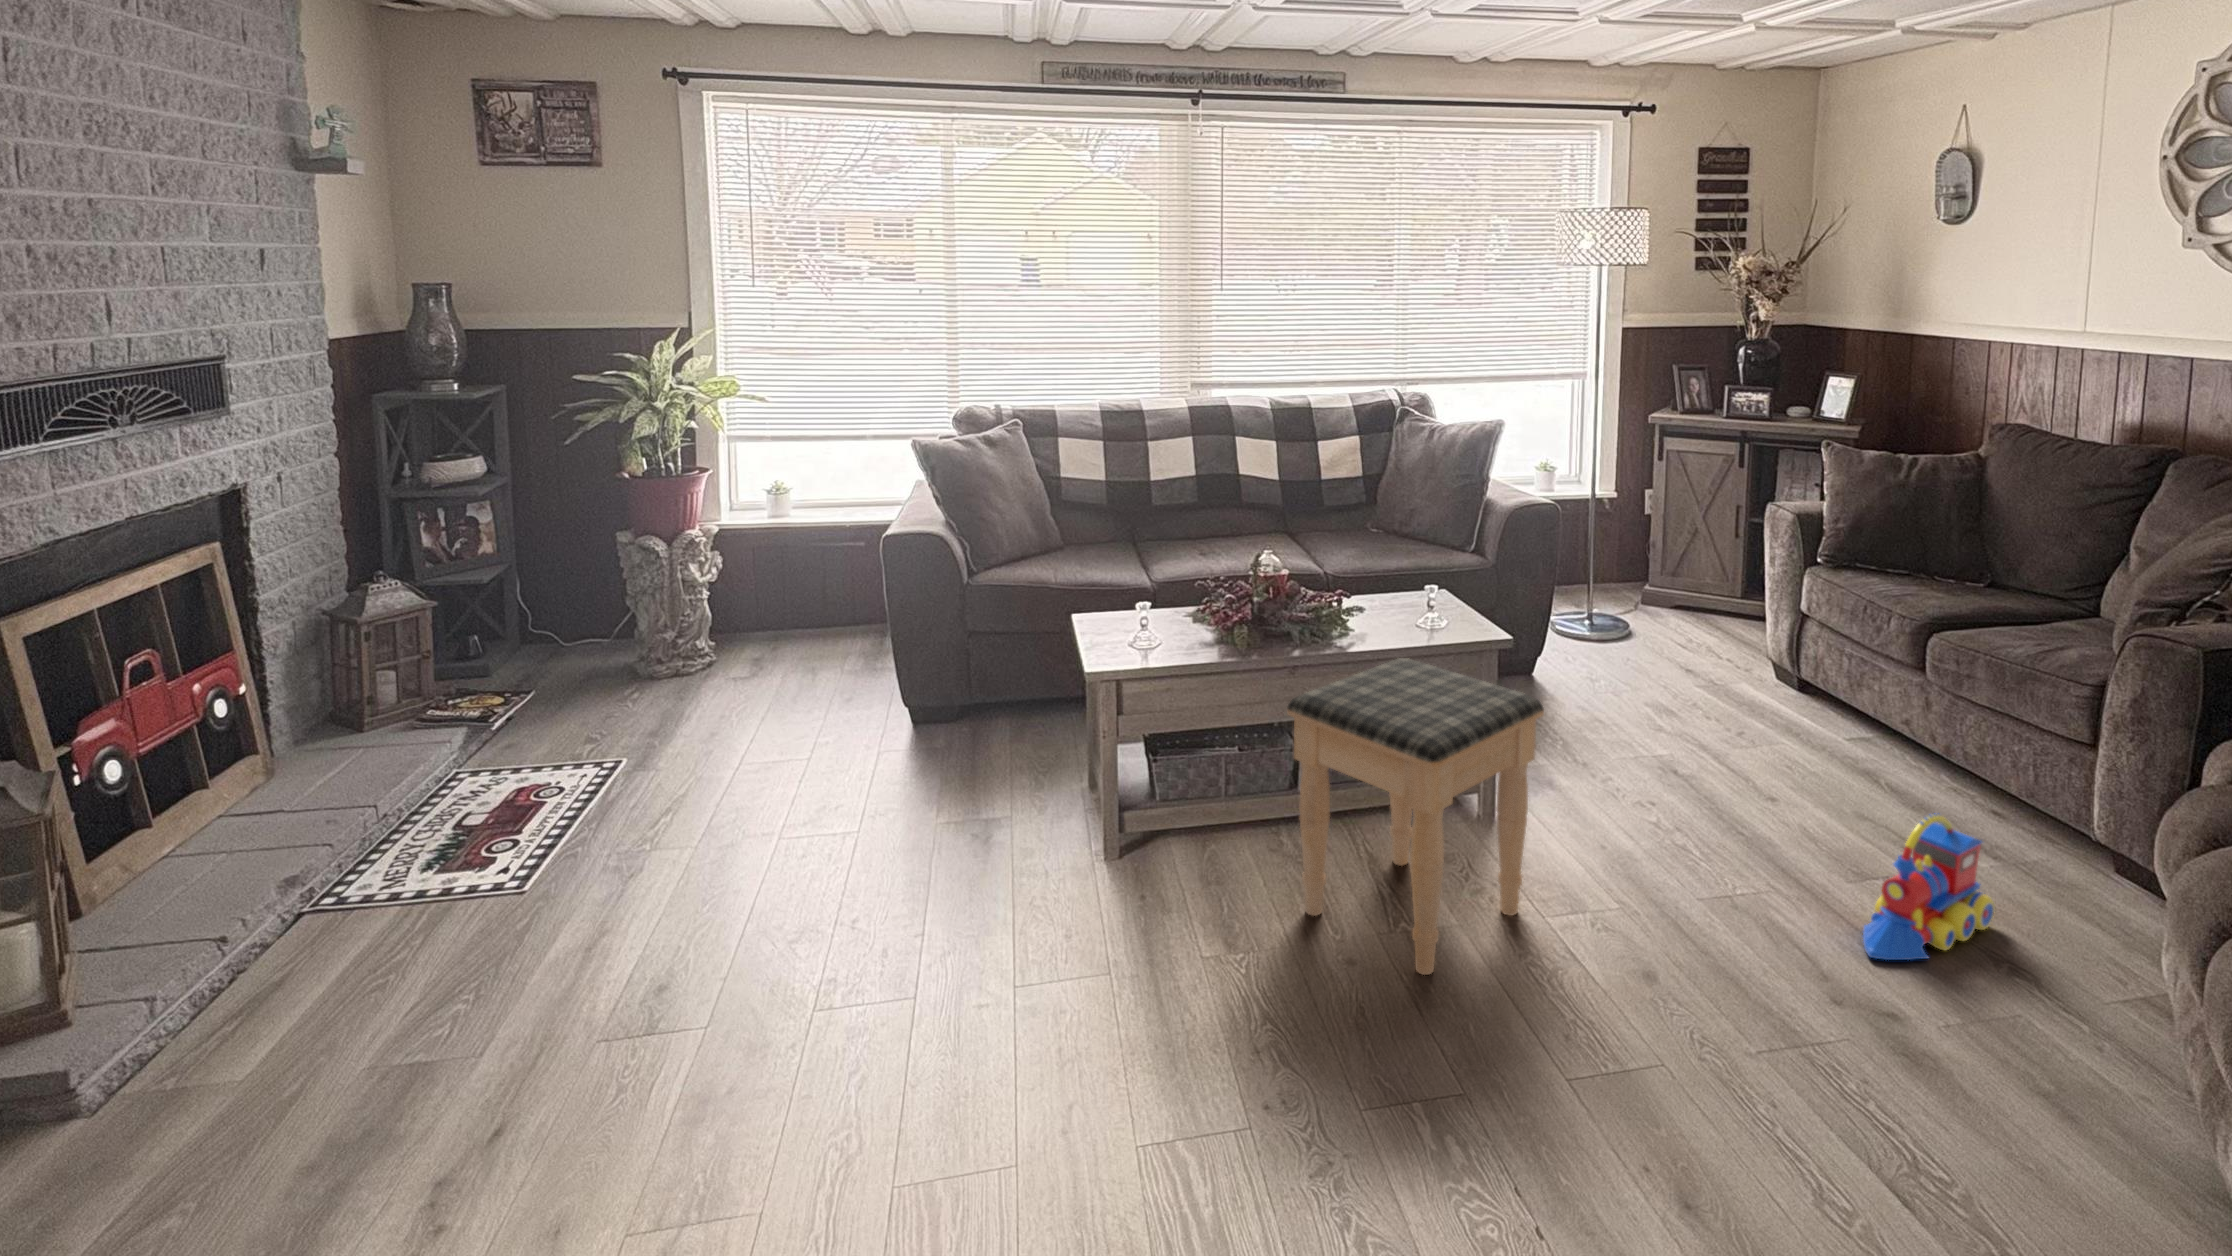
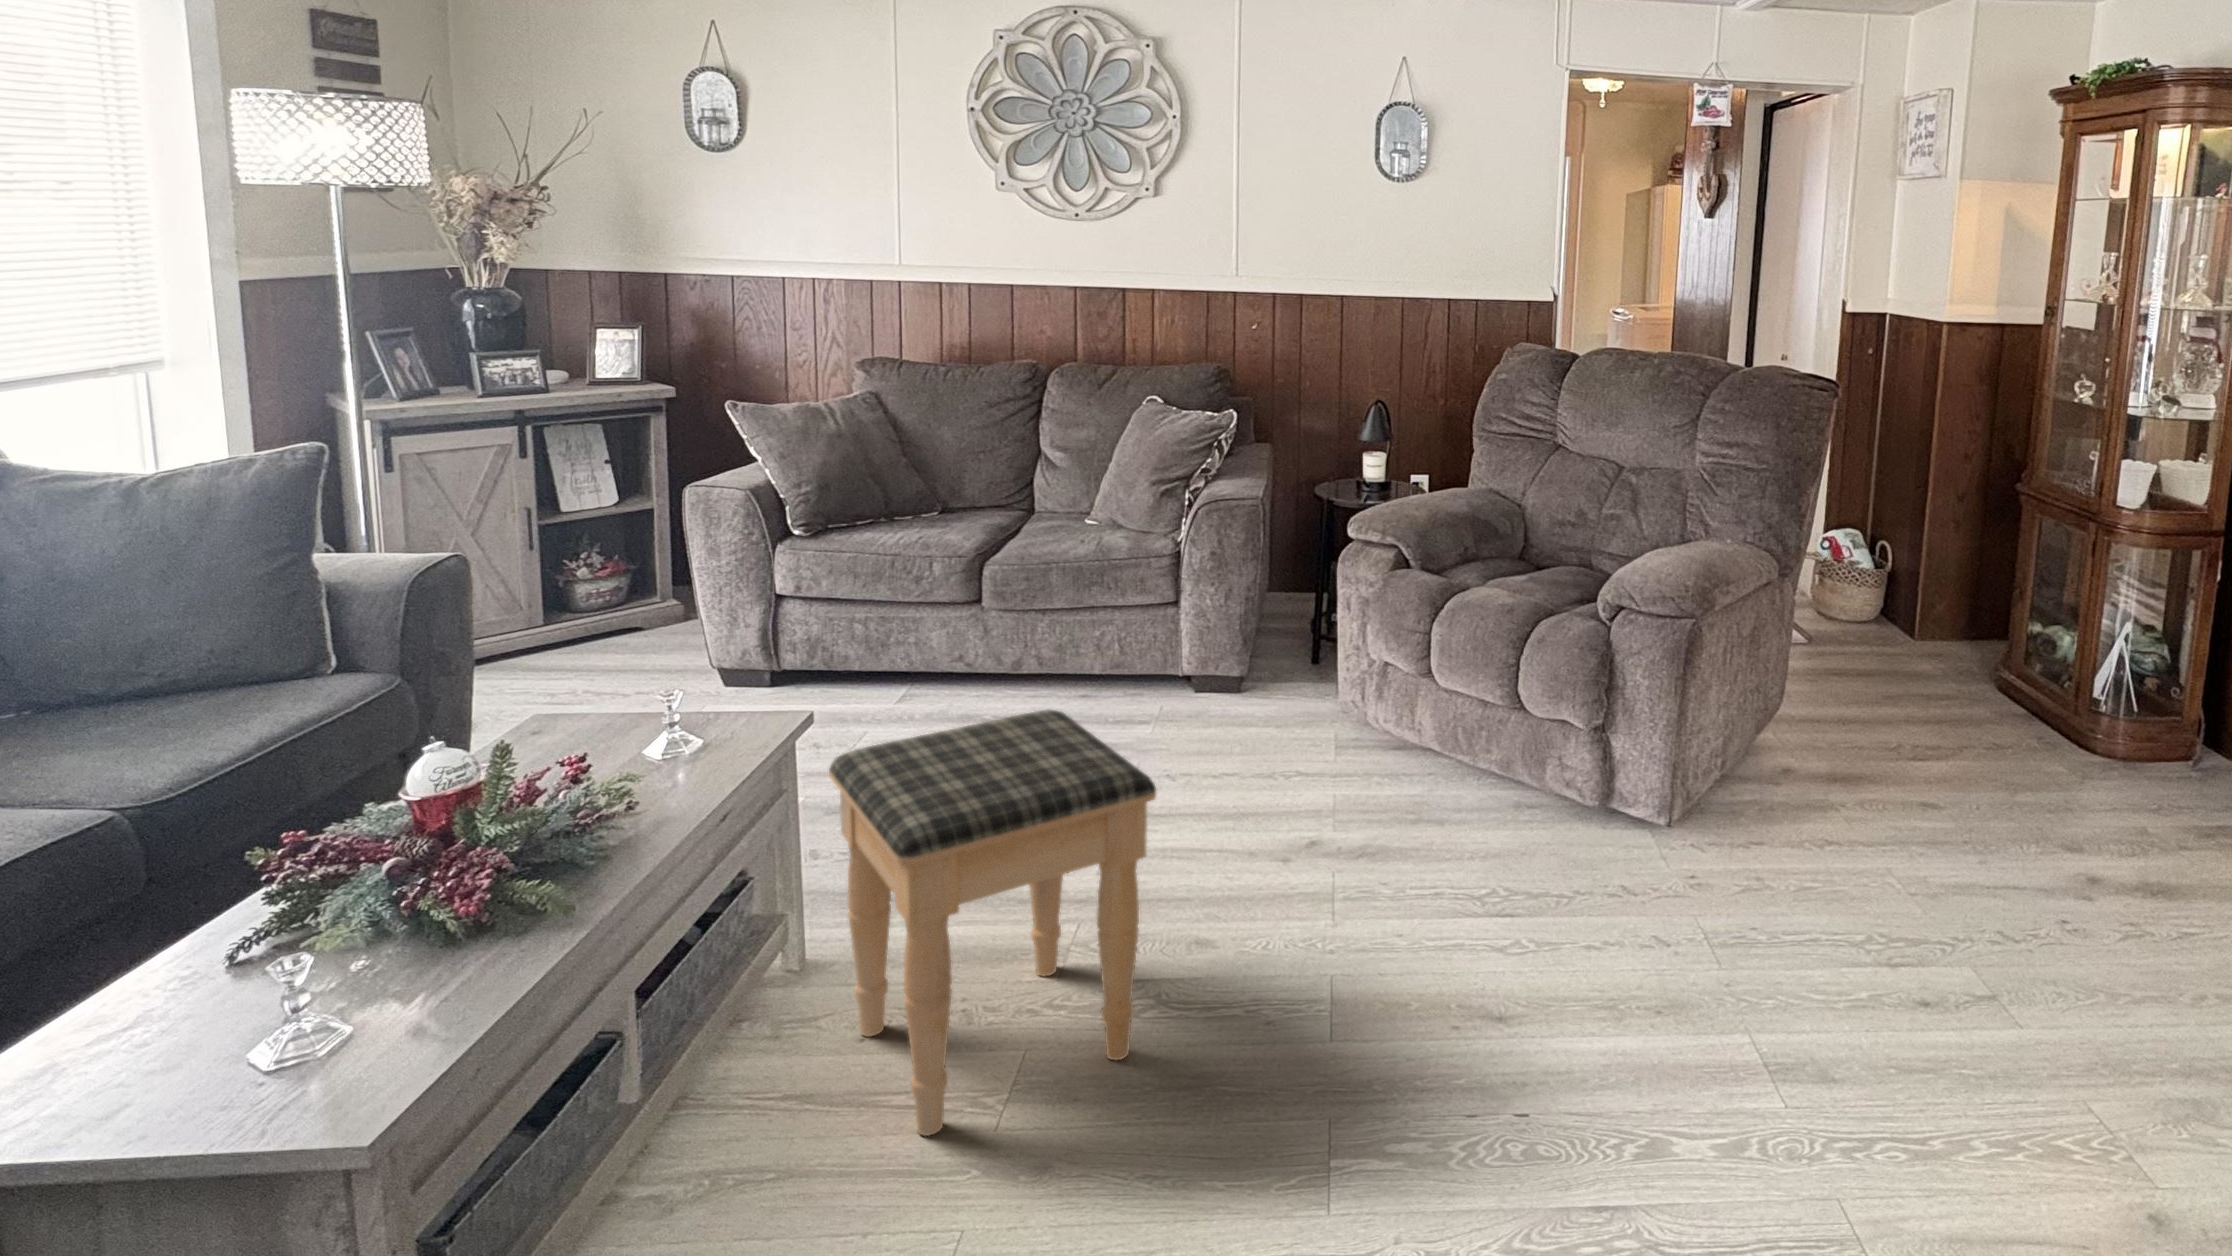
toy train: present [1863,813,1995,960] -> none [1176,678,1261,810]

